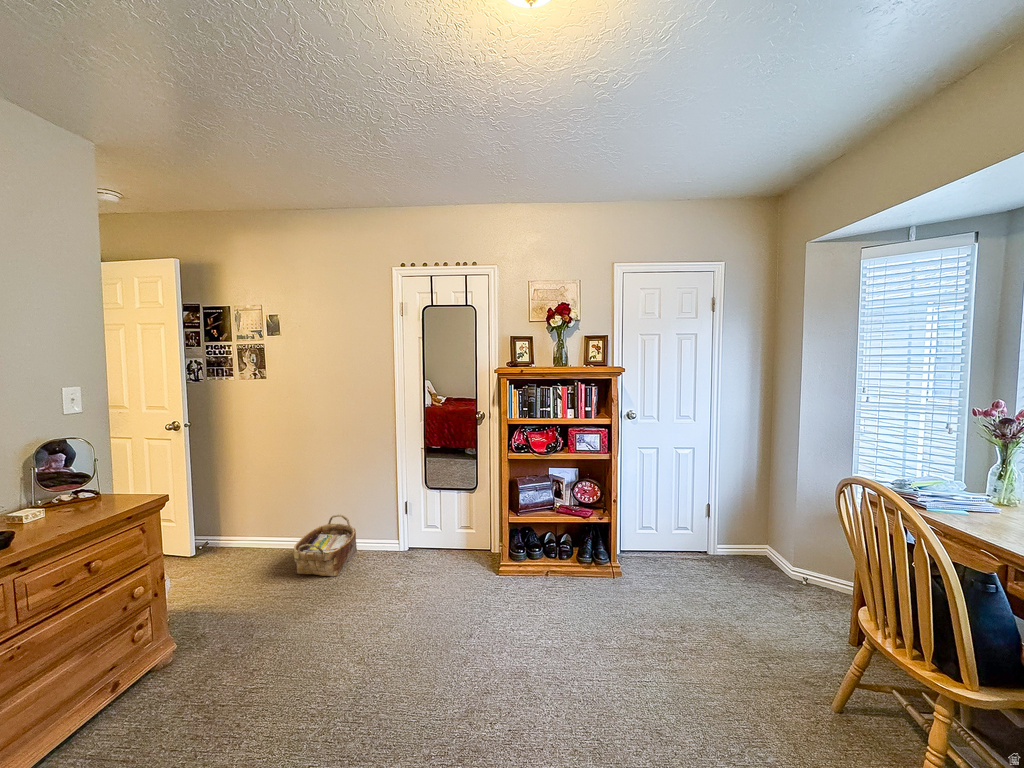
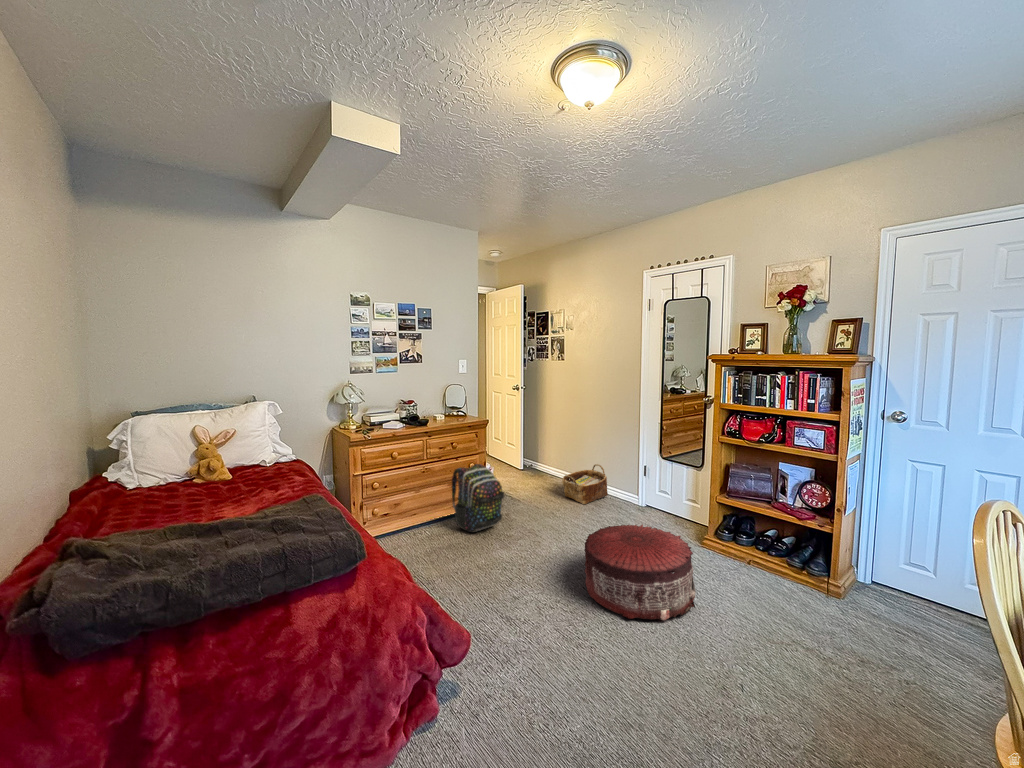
pouf: none [433,577,572,724] -> present [584,525,696,620]
backpack: none [97,584,240,733] -> present [452,464,504,532]

